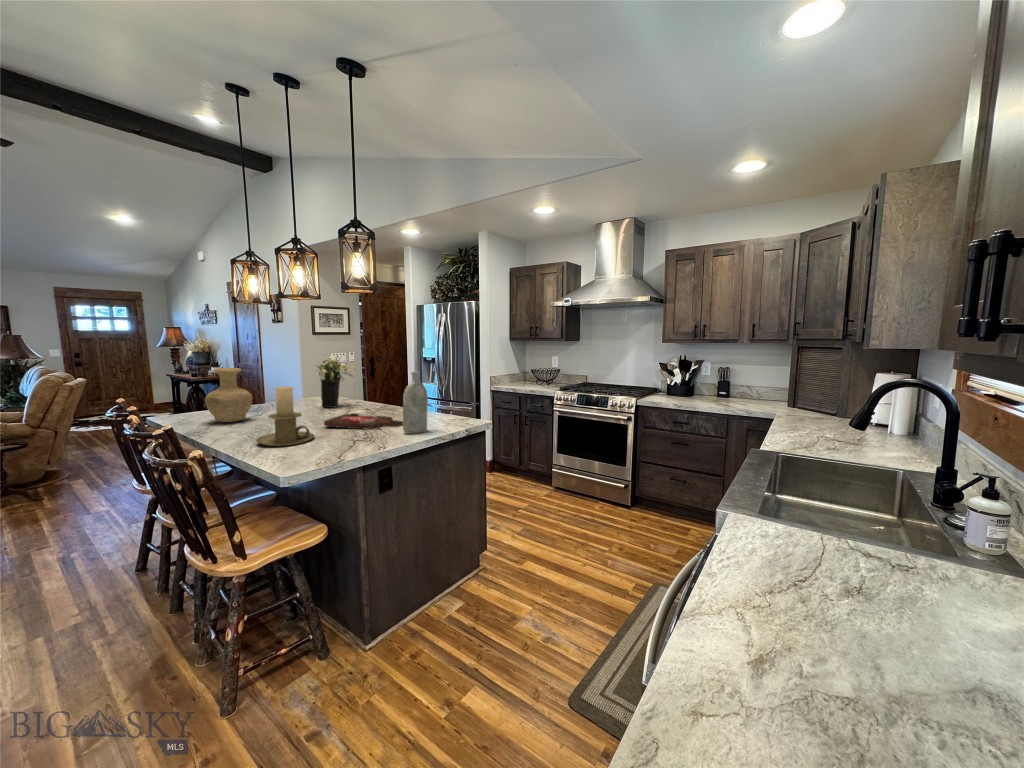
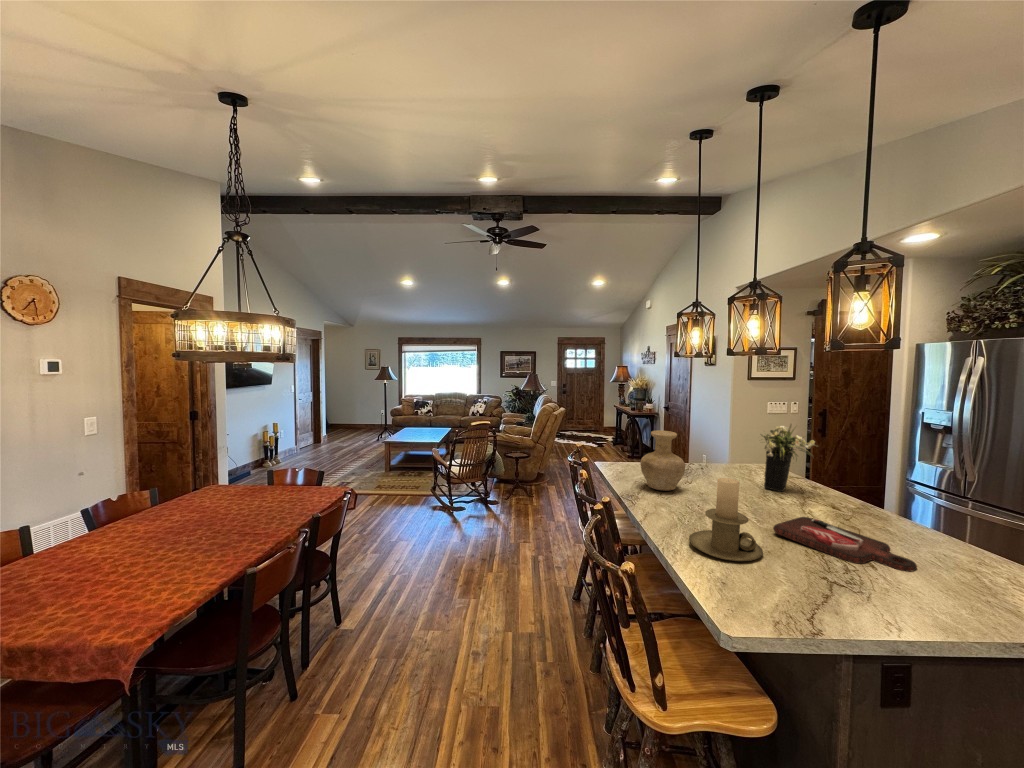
bottle: present [403,372,428,434] -> none [926,496,990,609]

